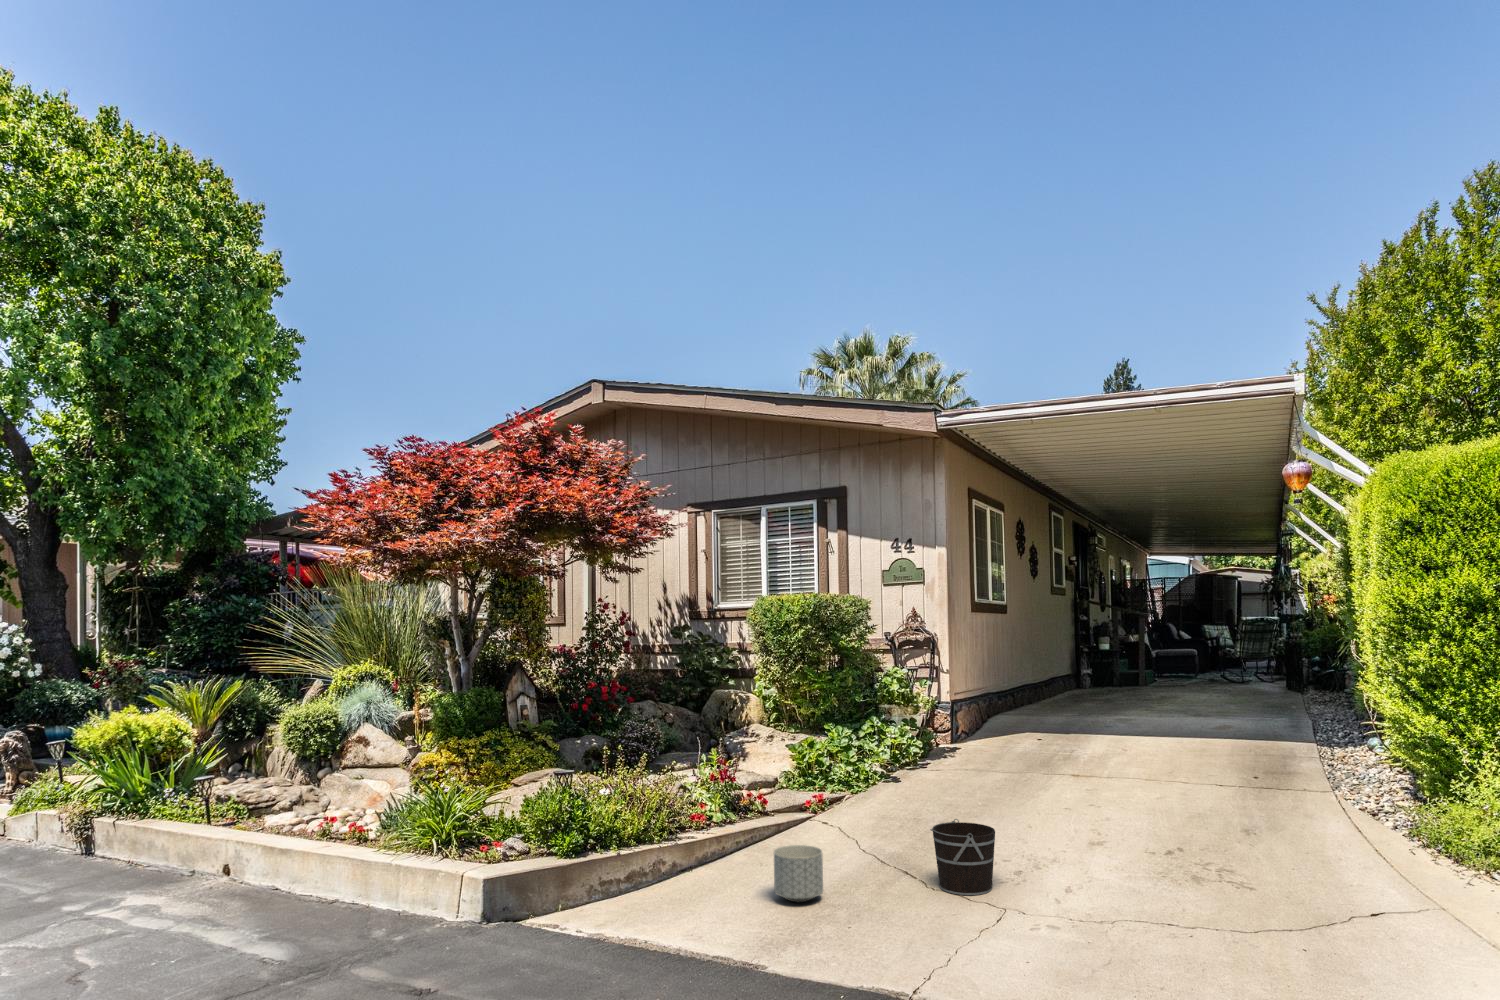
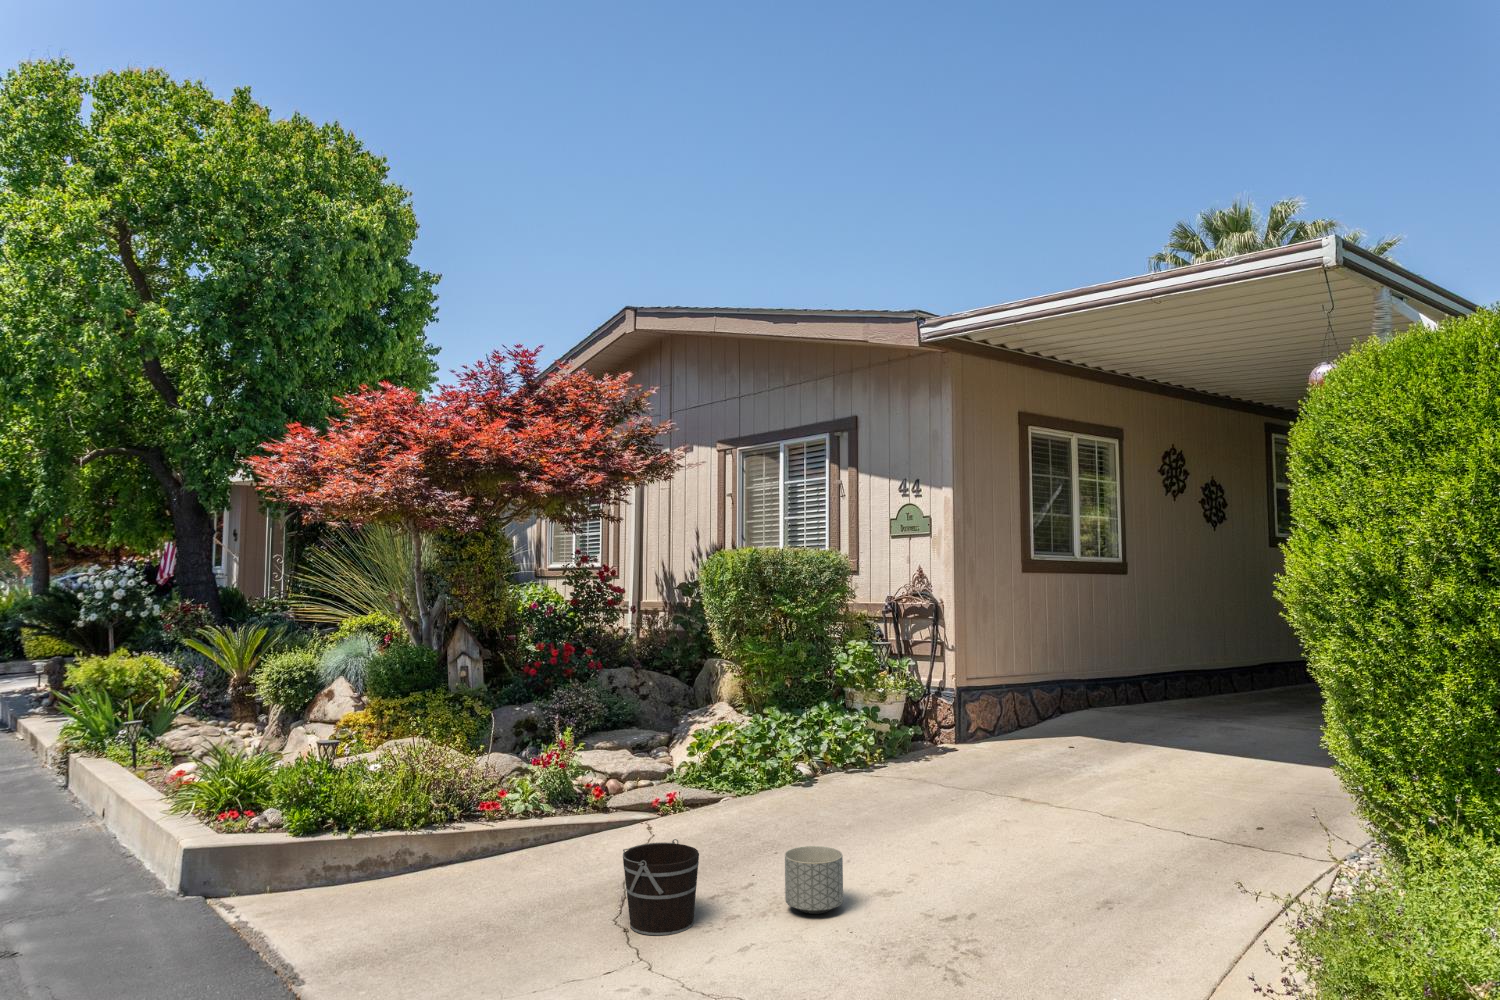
planter: present [774,845,823,903] -> present [785,846,843,914]

